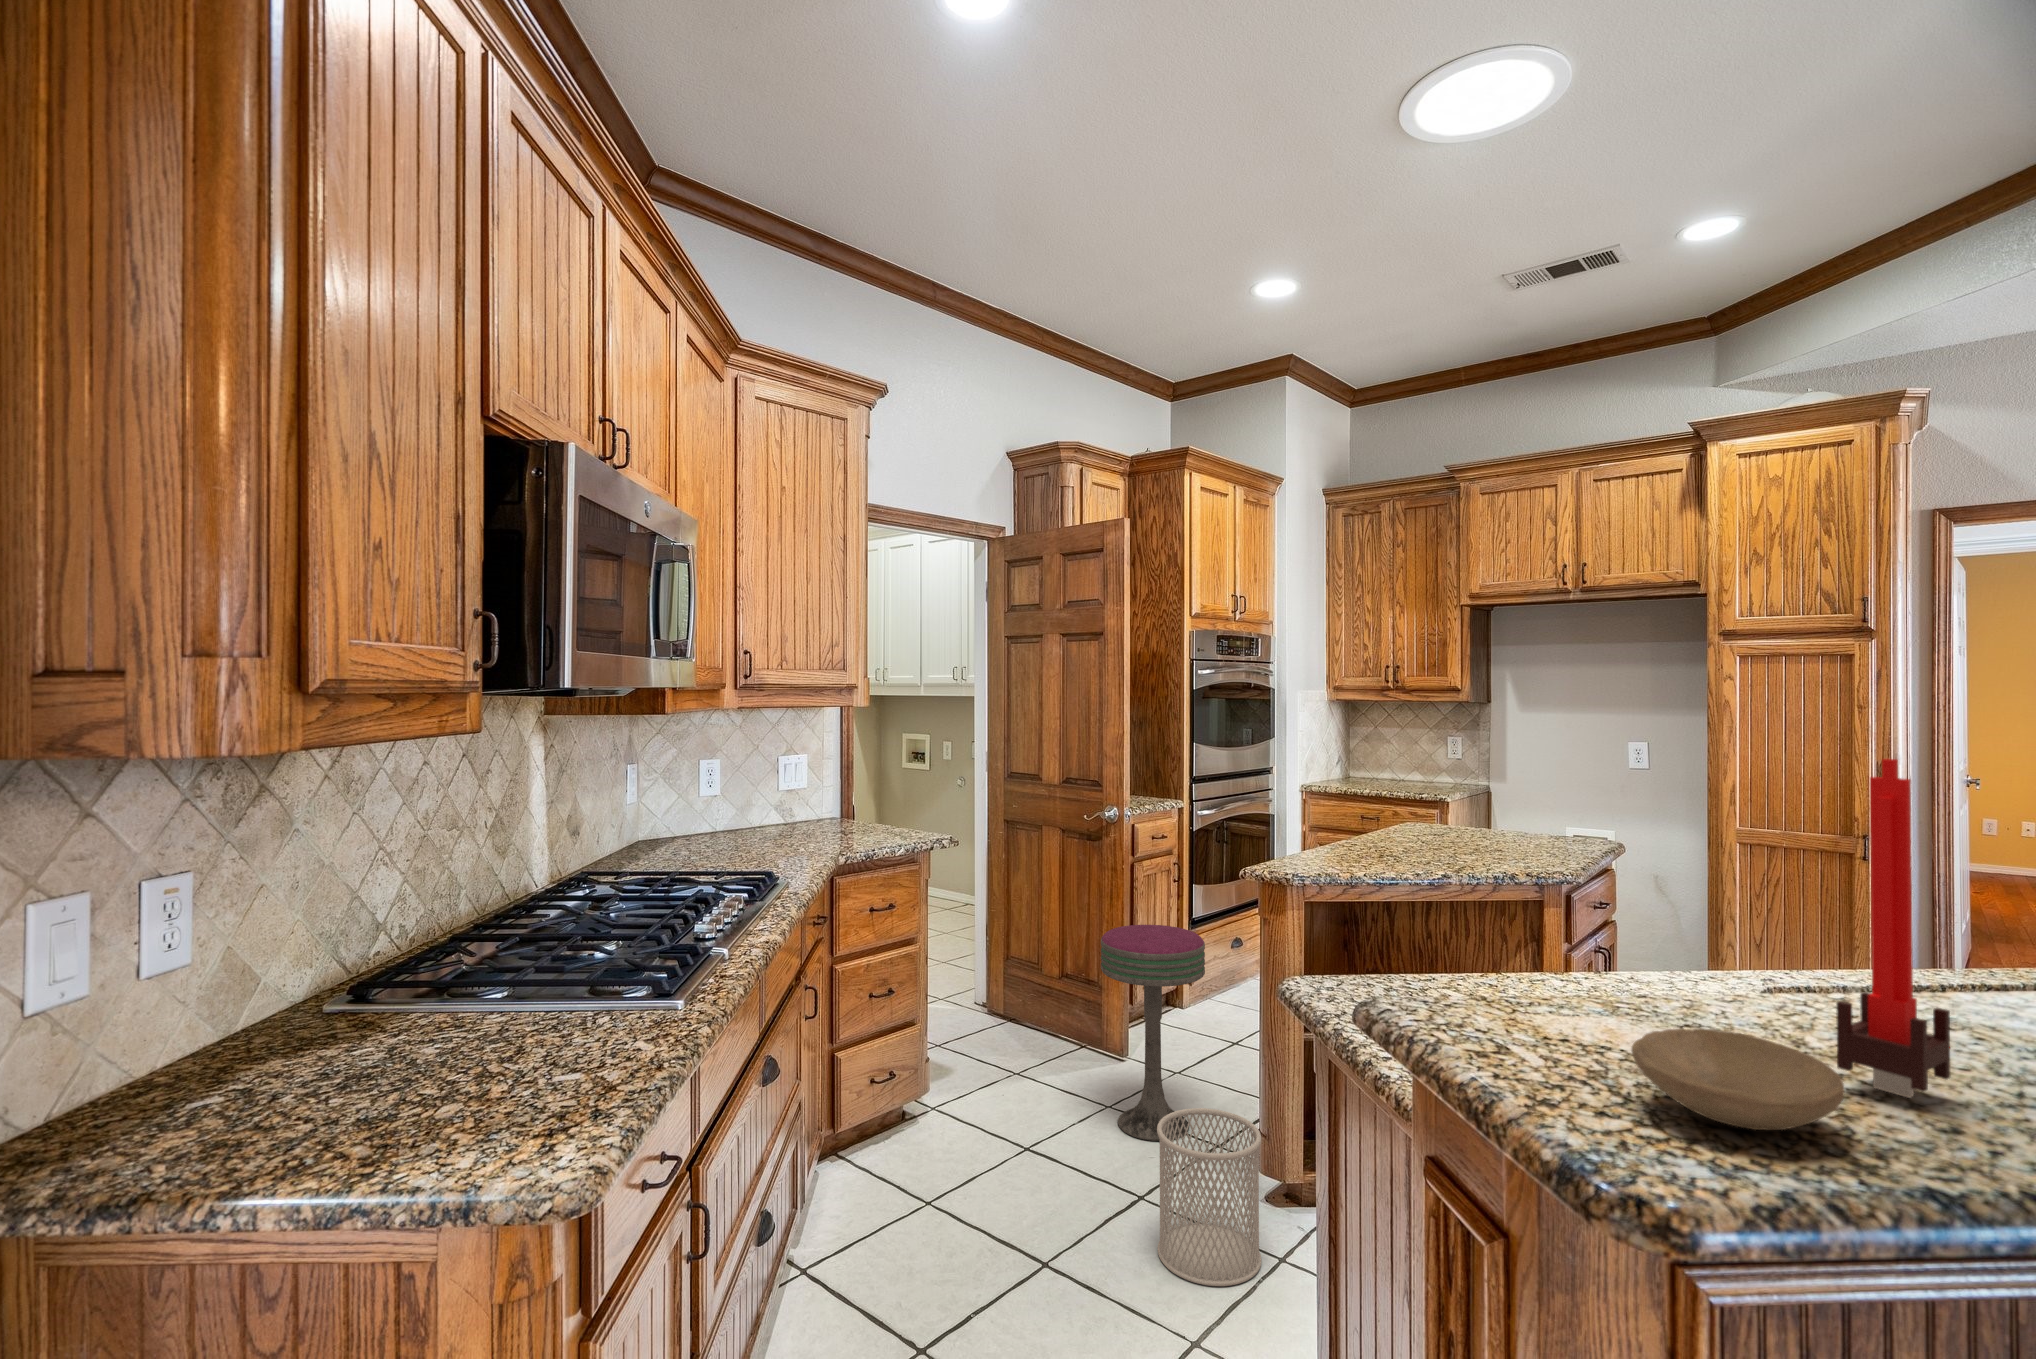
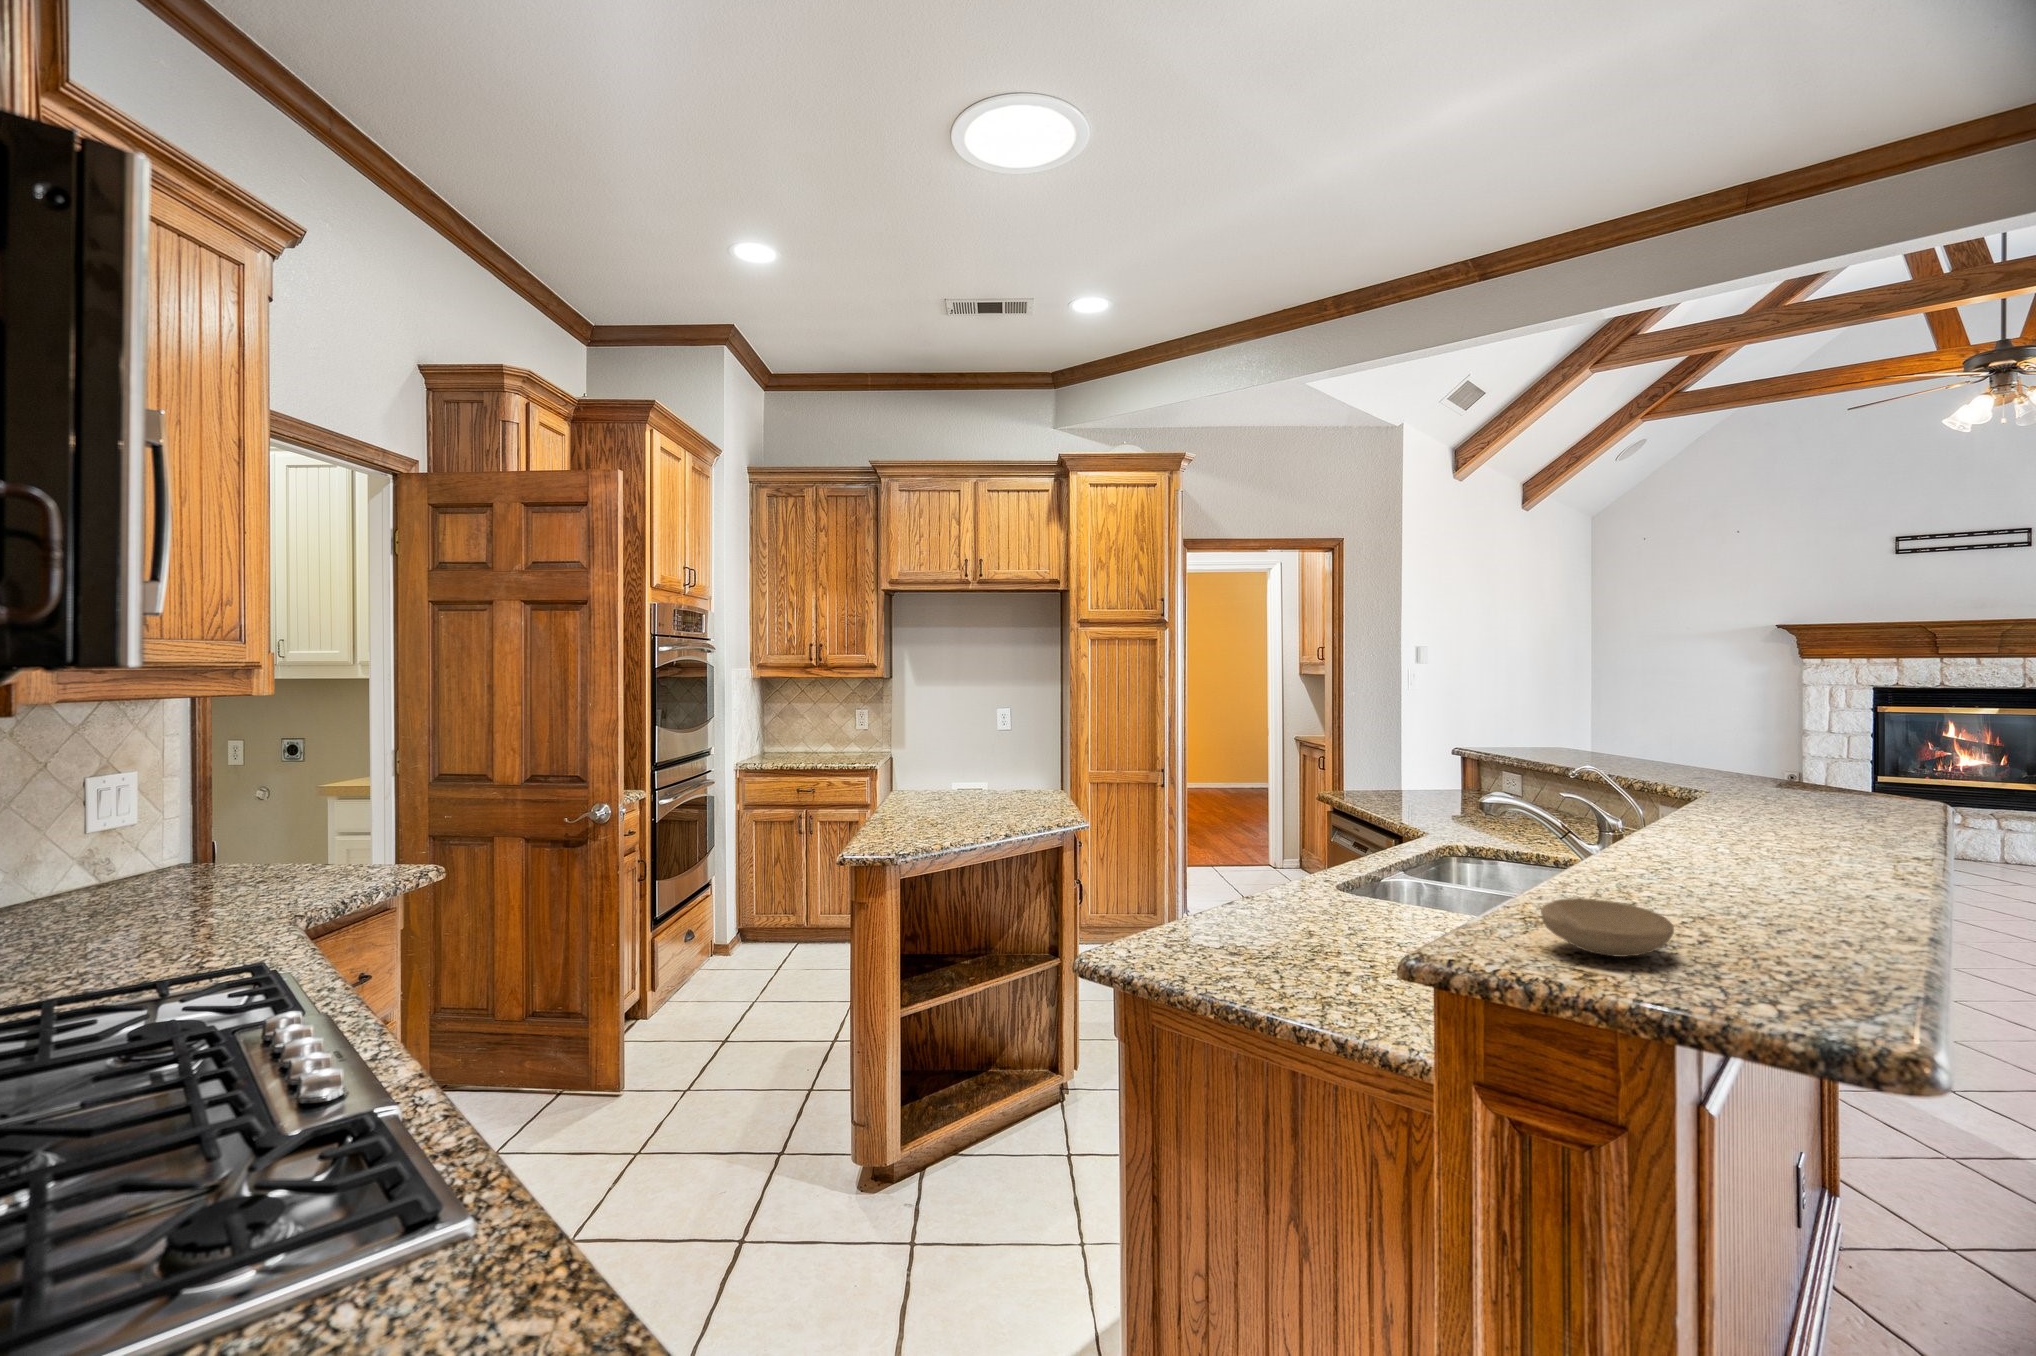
candle: present [1836,759,1950,1098] -> none [1578,710,1638,920]
bar stool: present [1101,925,1205,1141] -> none [631,929,751,1171]
wastebasket: present [1157,1108,1261,1286] -> none [779,1104,887,1289]

